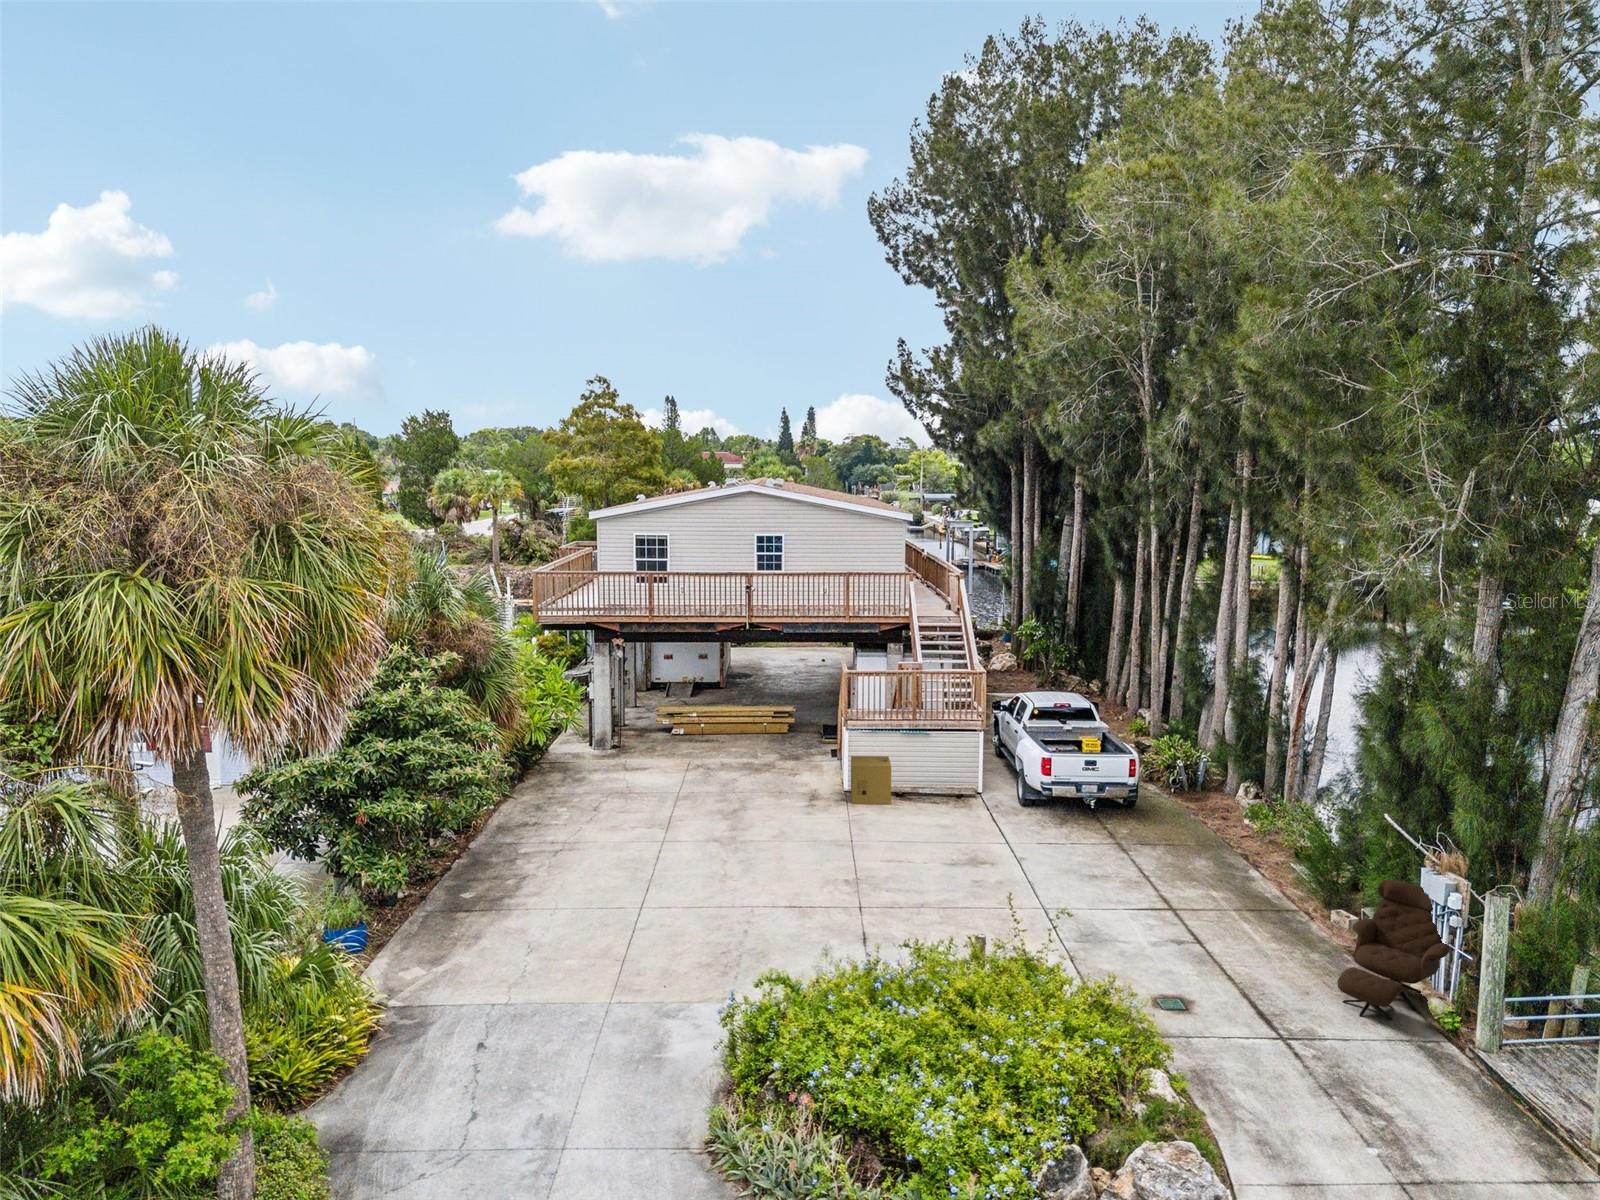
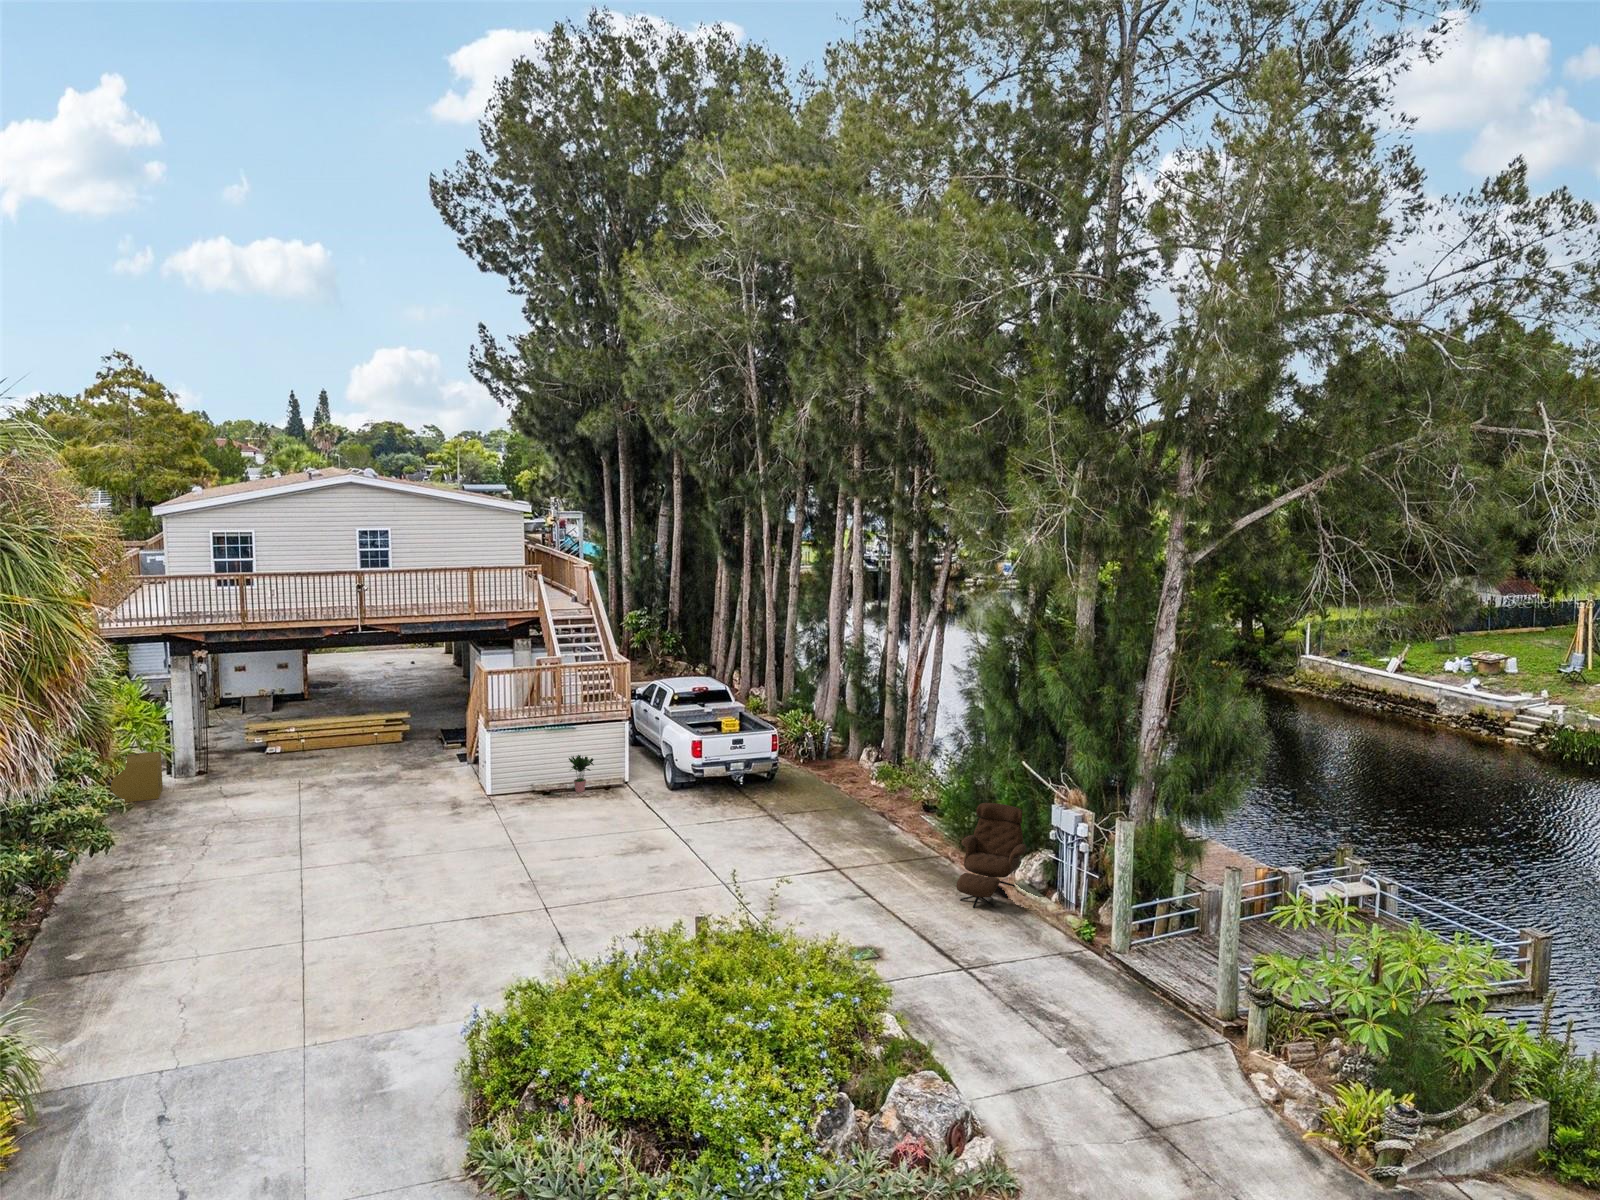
cardboard box: present [851,756,891,804] -> present [110,751,163,802]
potted plant: none [915,759,942,800] -> present [569,755,594,792]

